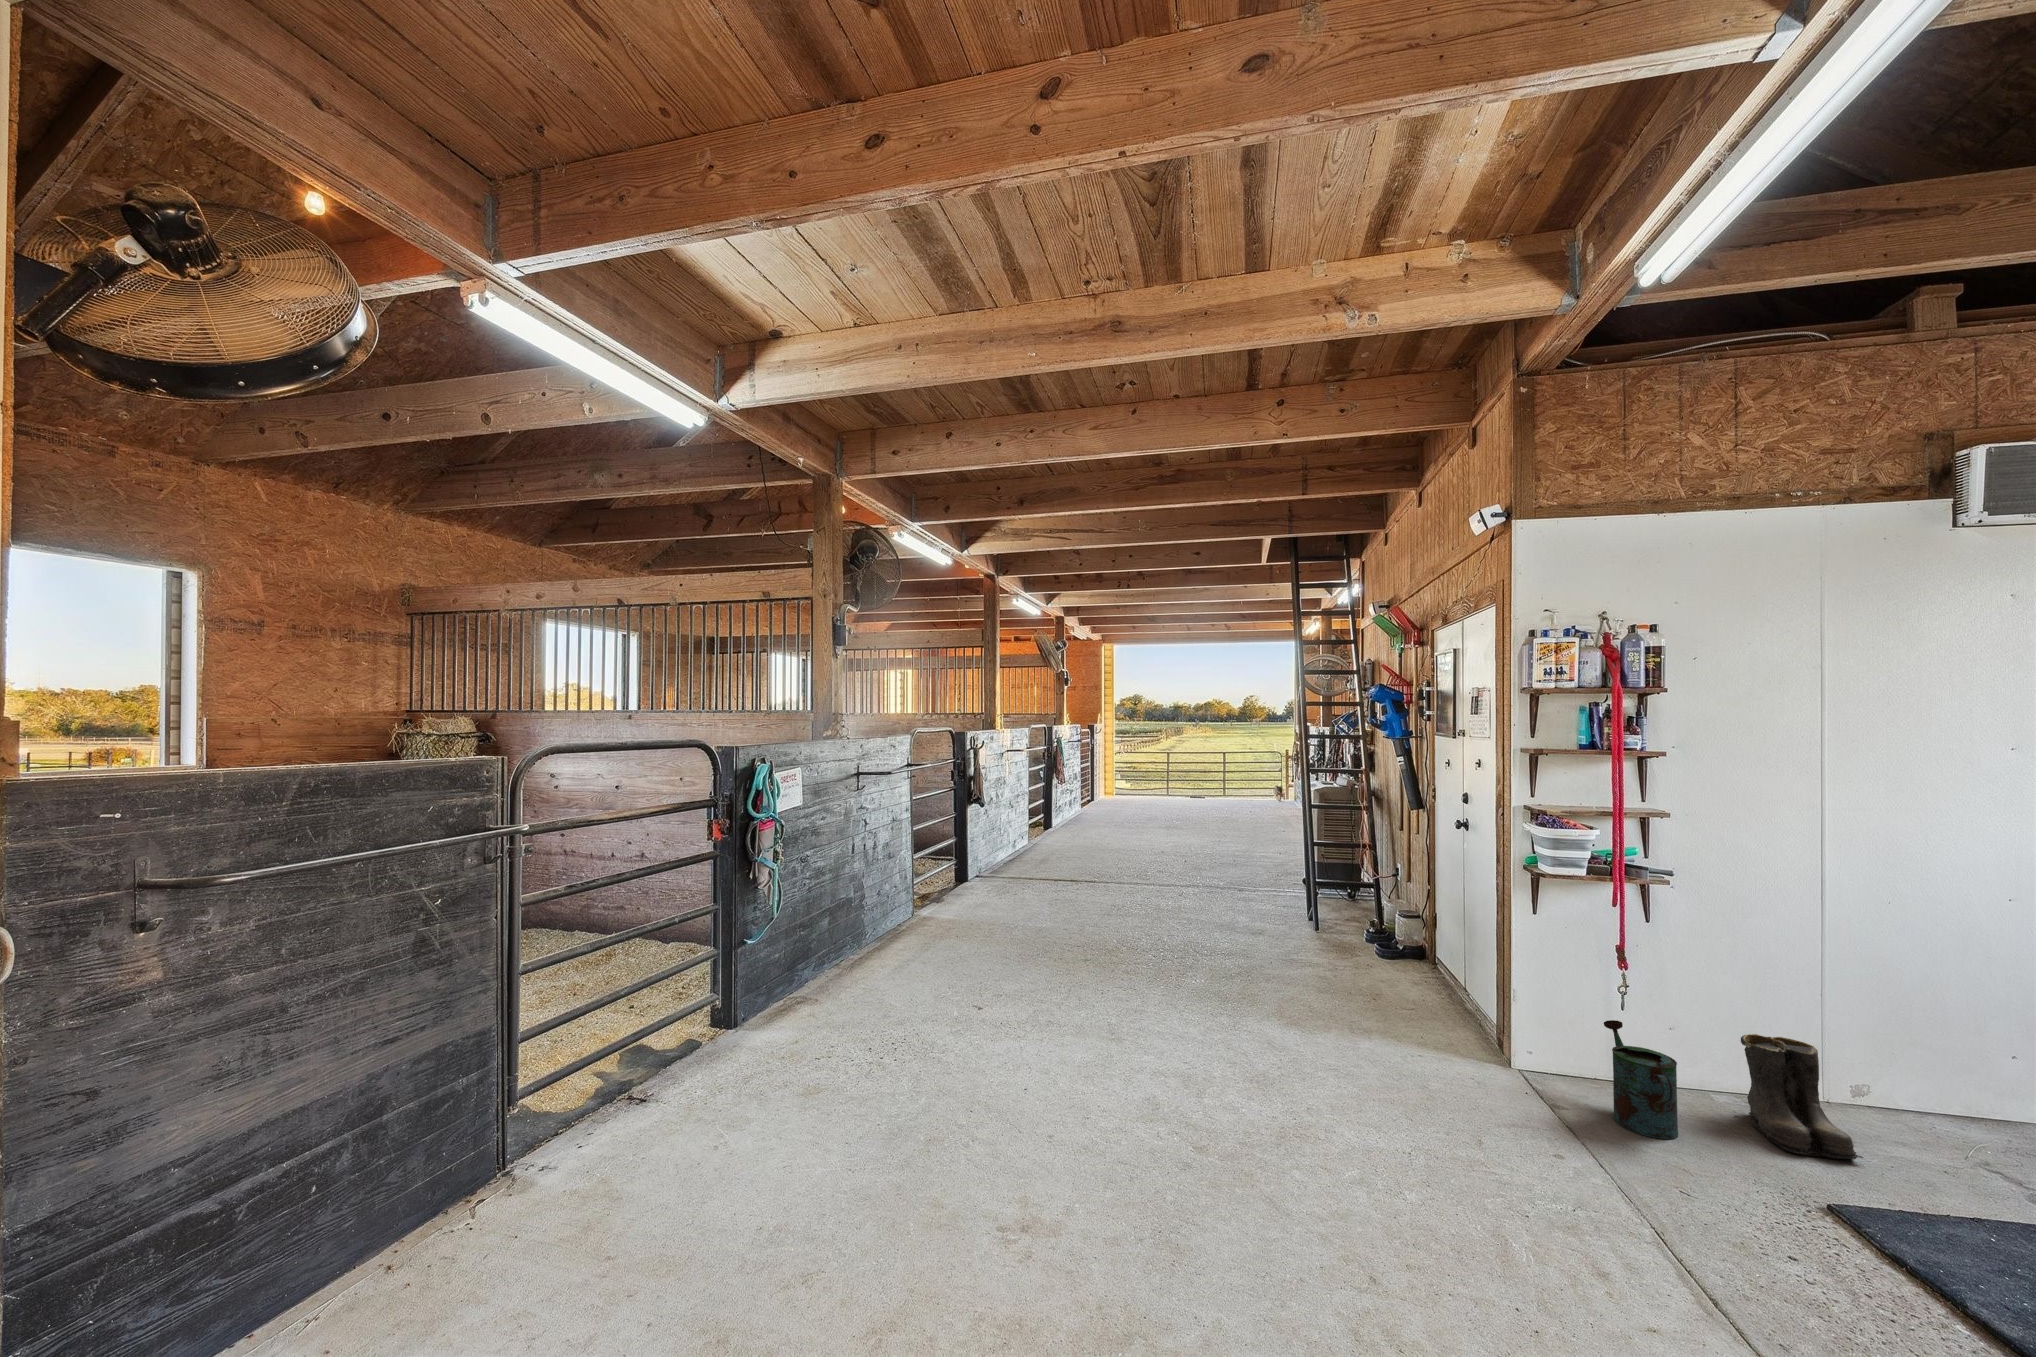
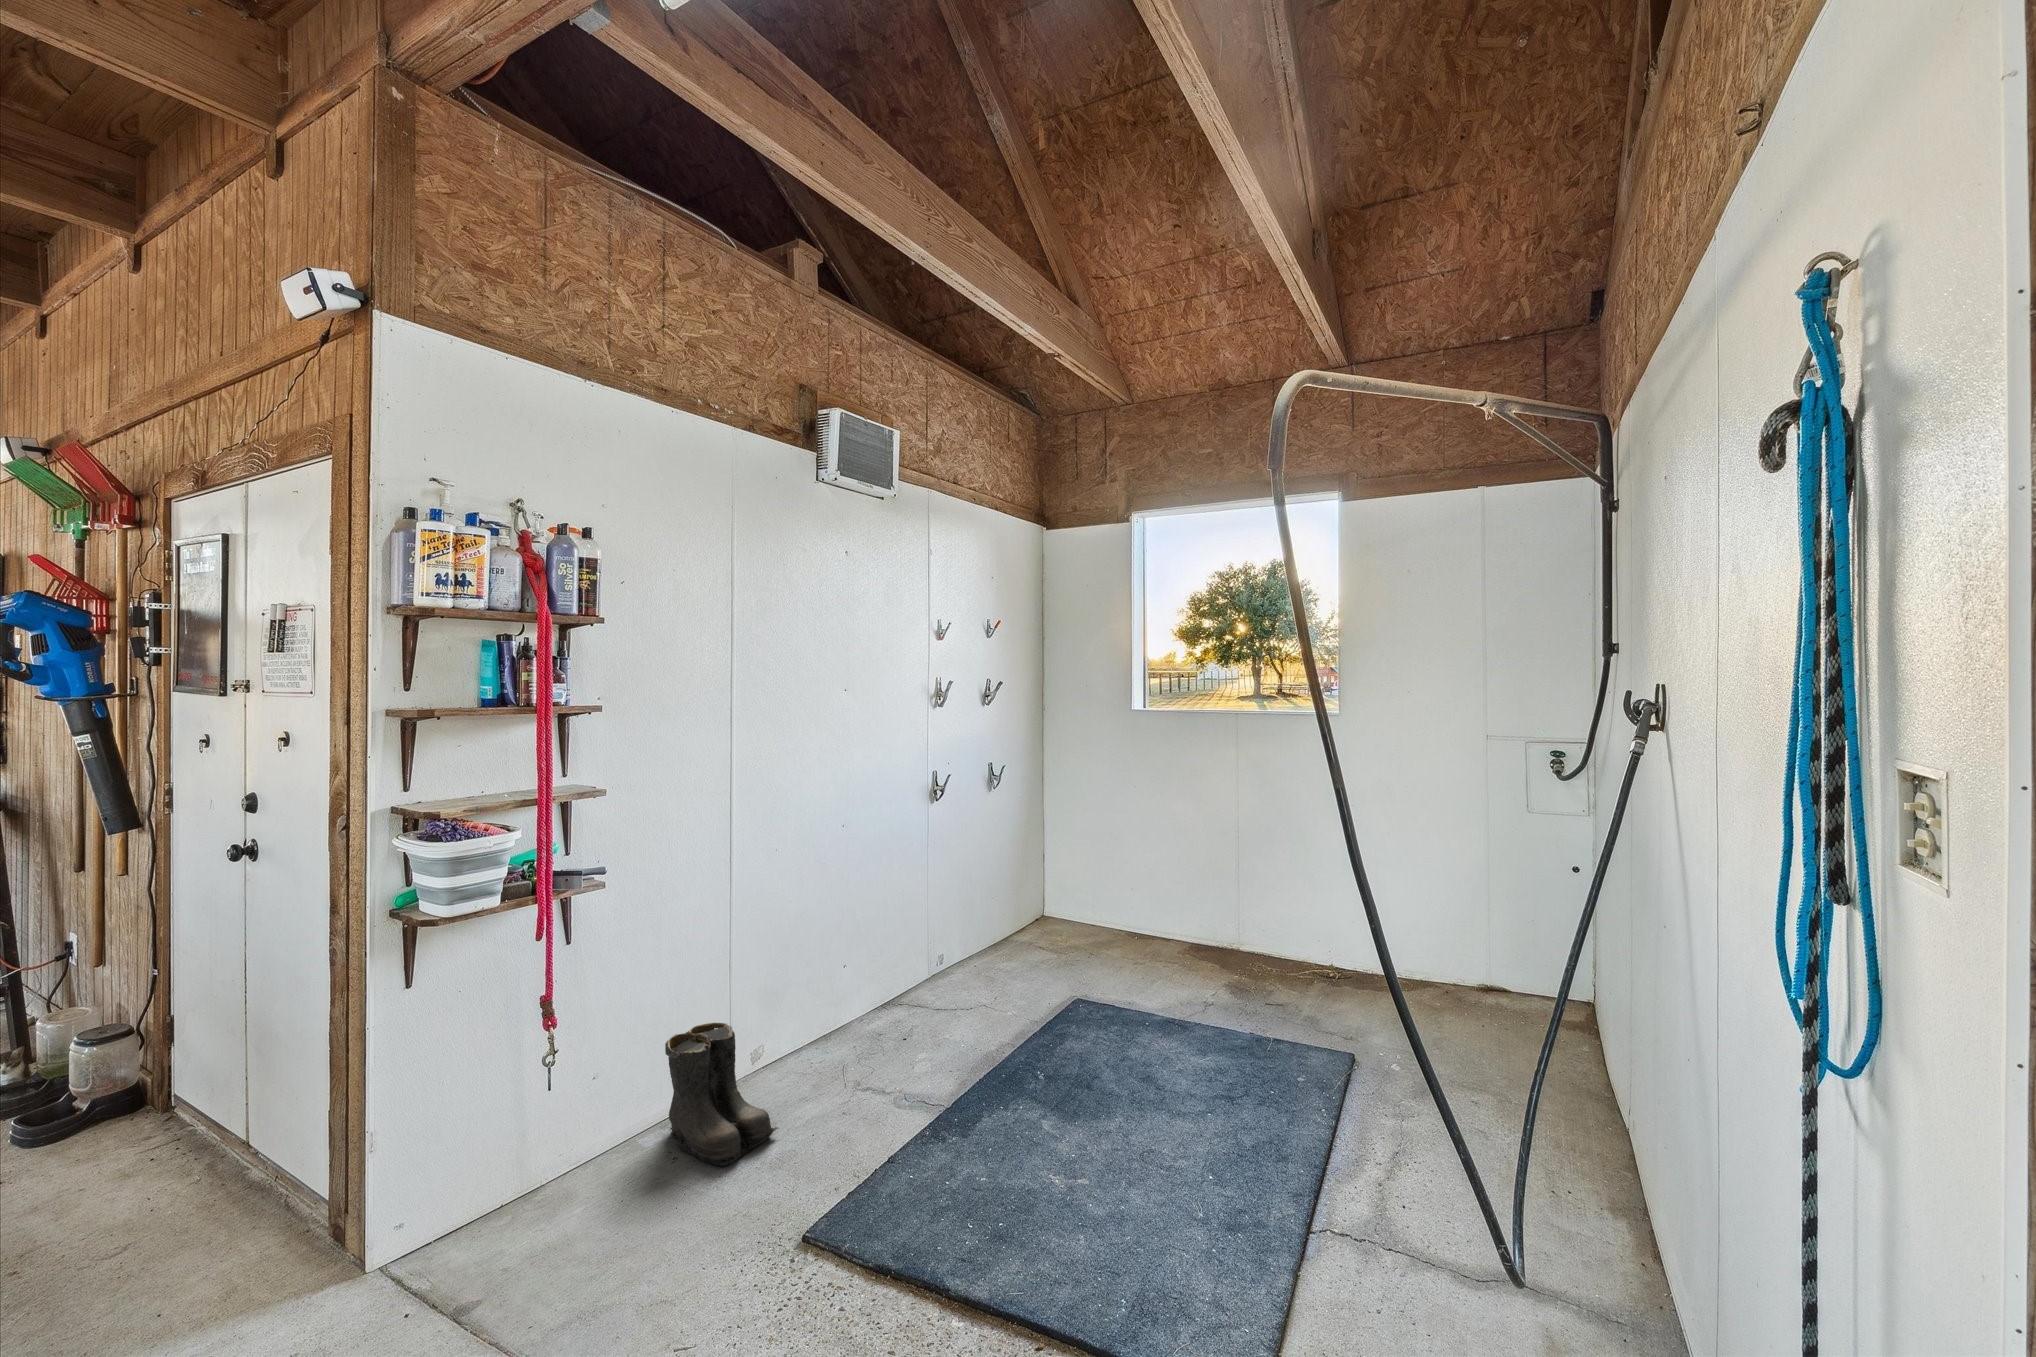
watering can: present [1604,1020,1678,1139] -> none [514,1099,627,1265]

